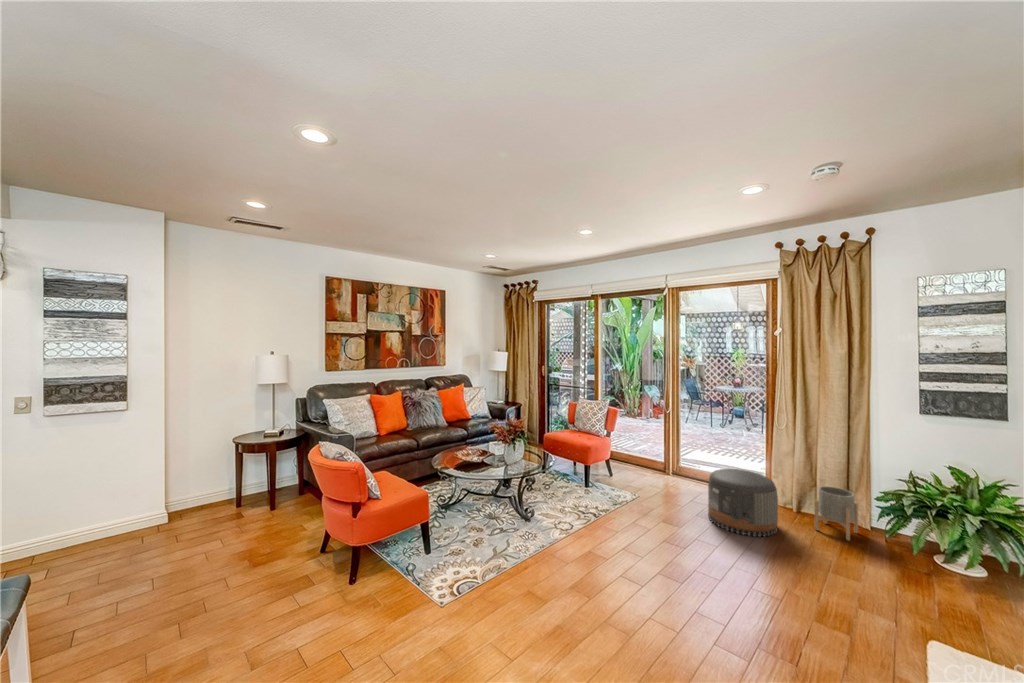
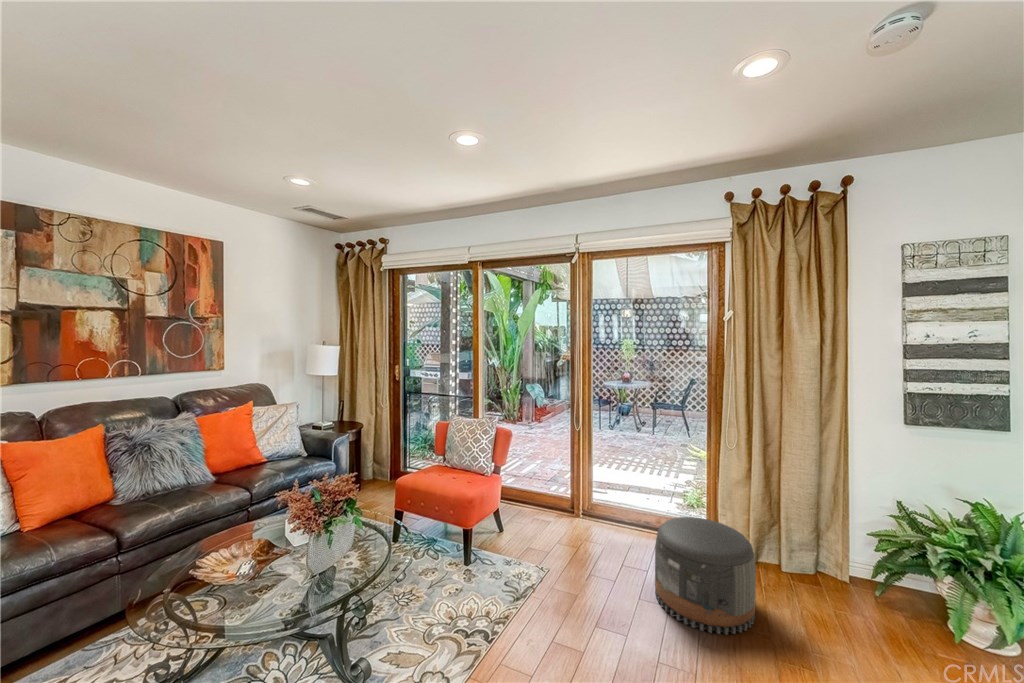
planter: present [815,486,858,541] -> none [791,529,842,611]

